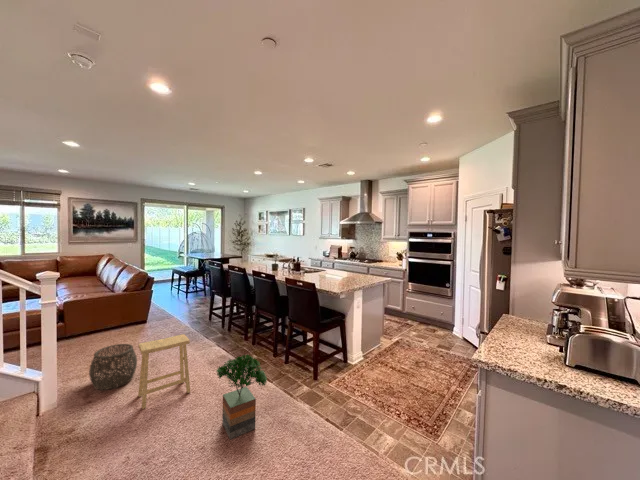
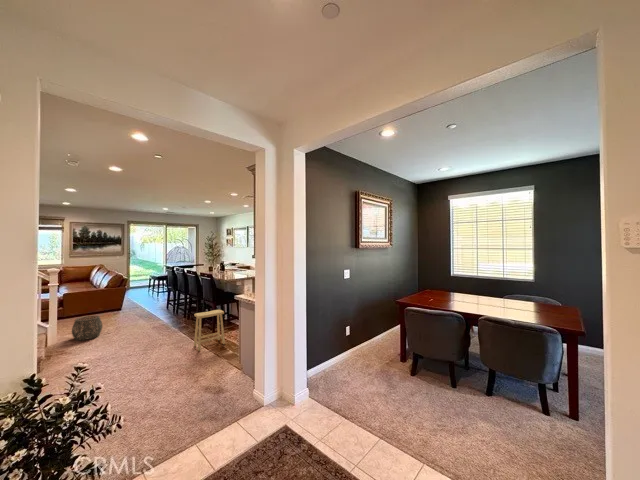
footstool: present [138,334,190,409] -> present [194,309,225,351]
potted tree: present [217,354,267,439] -> none [136,313,167,356]

